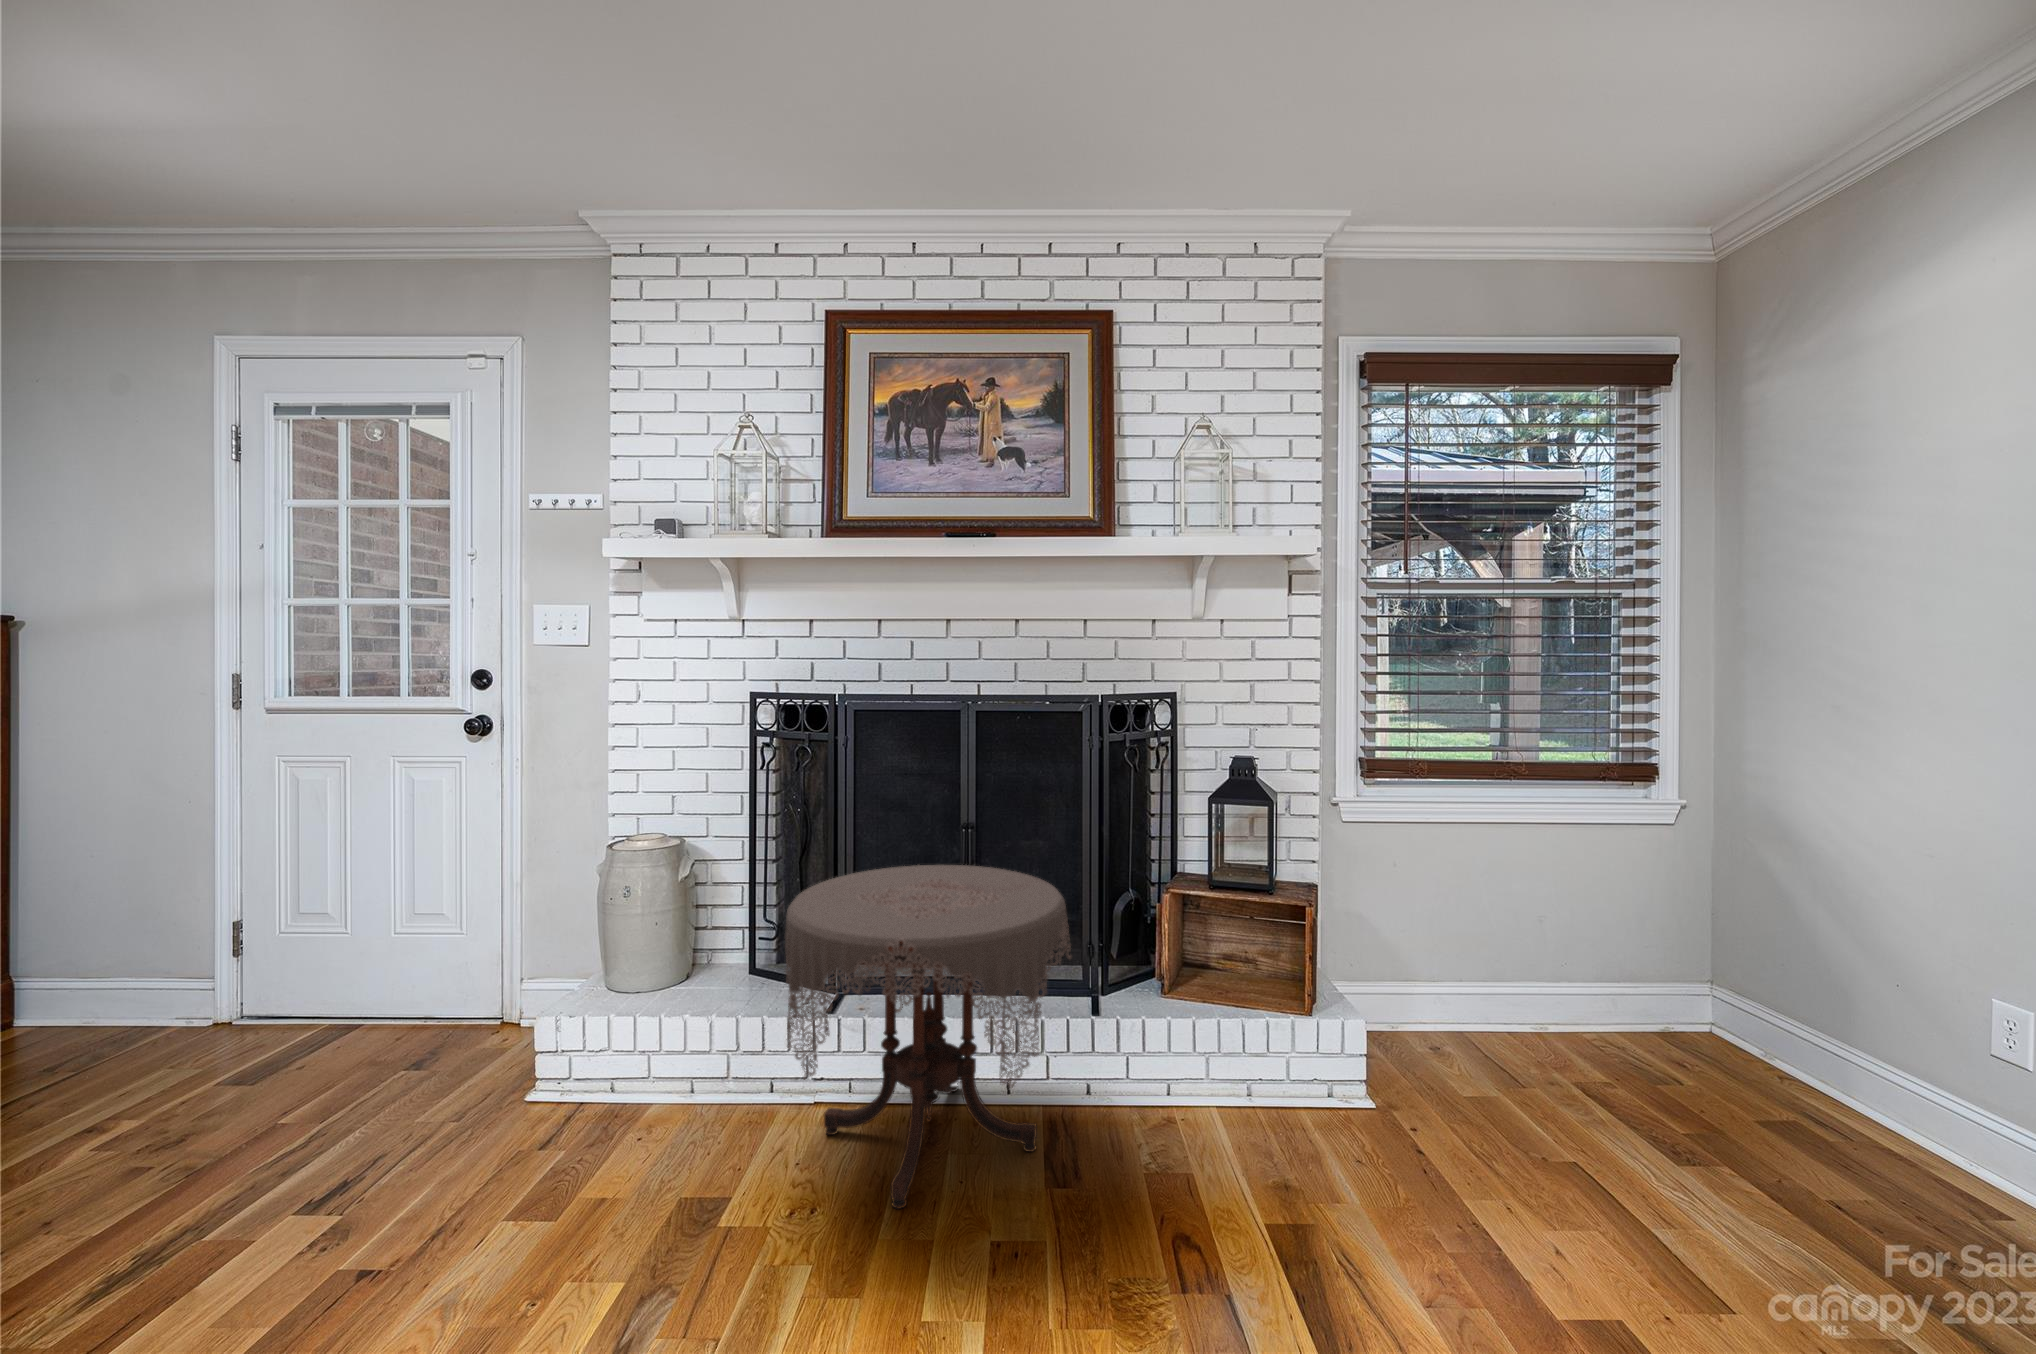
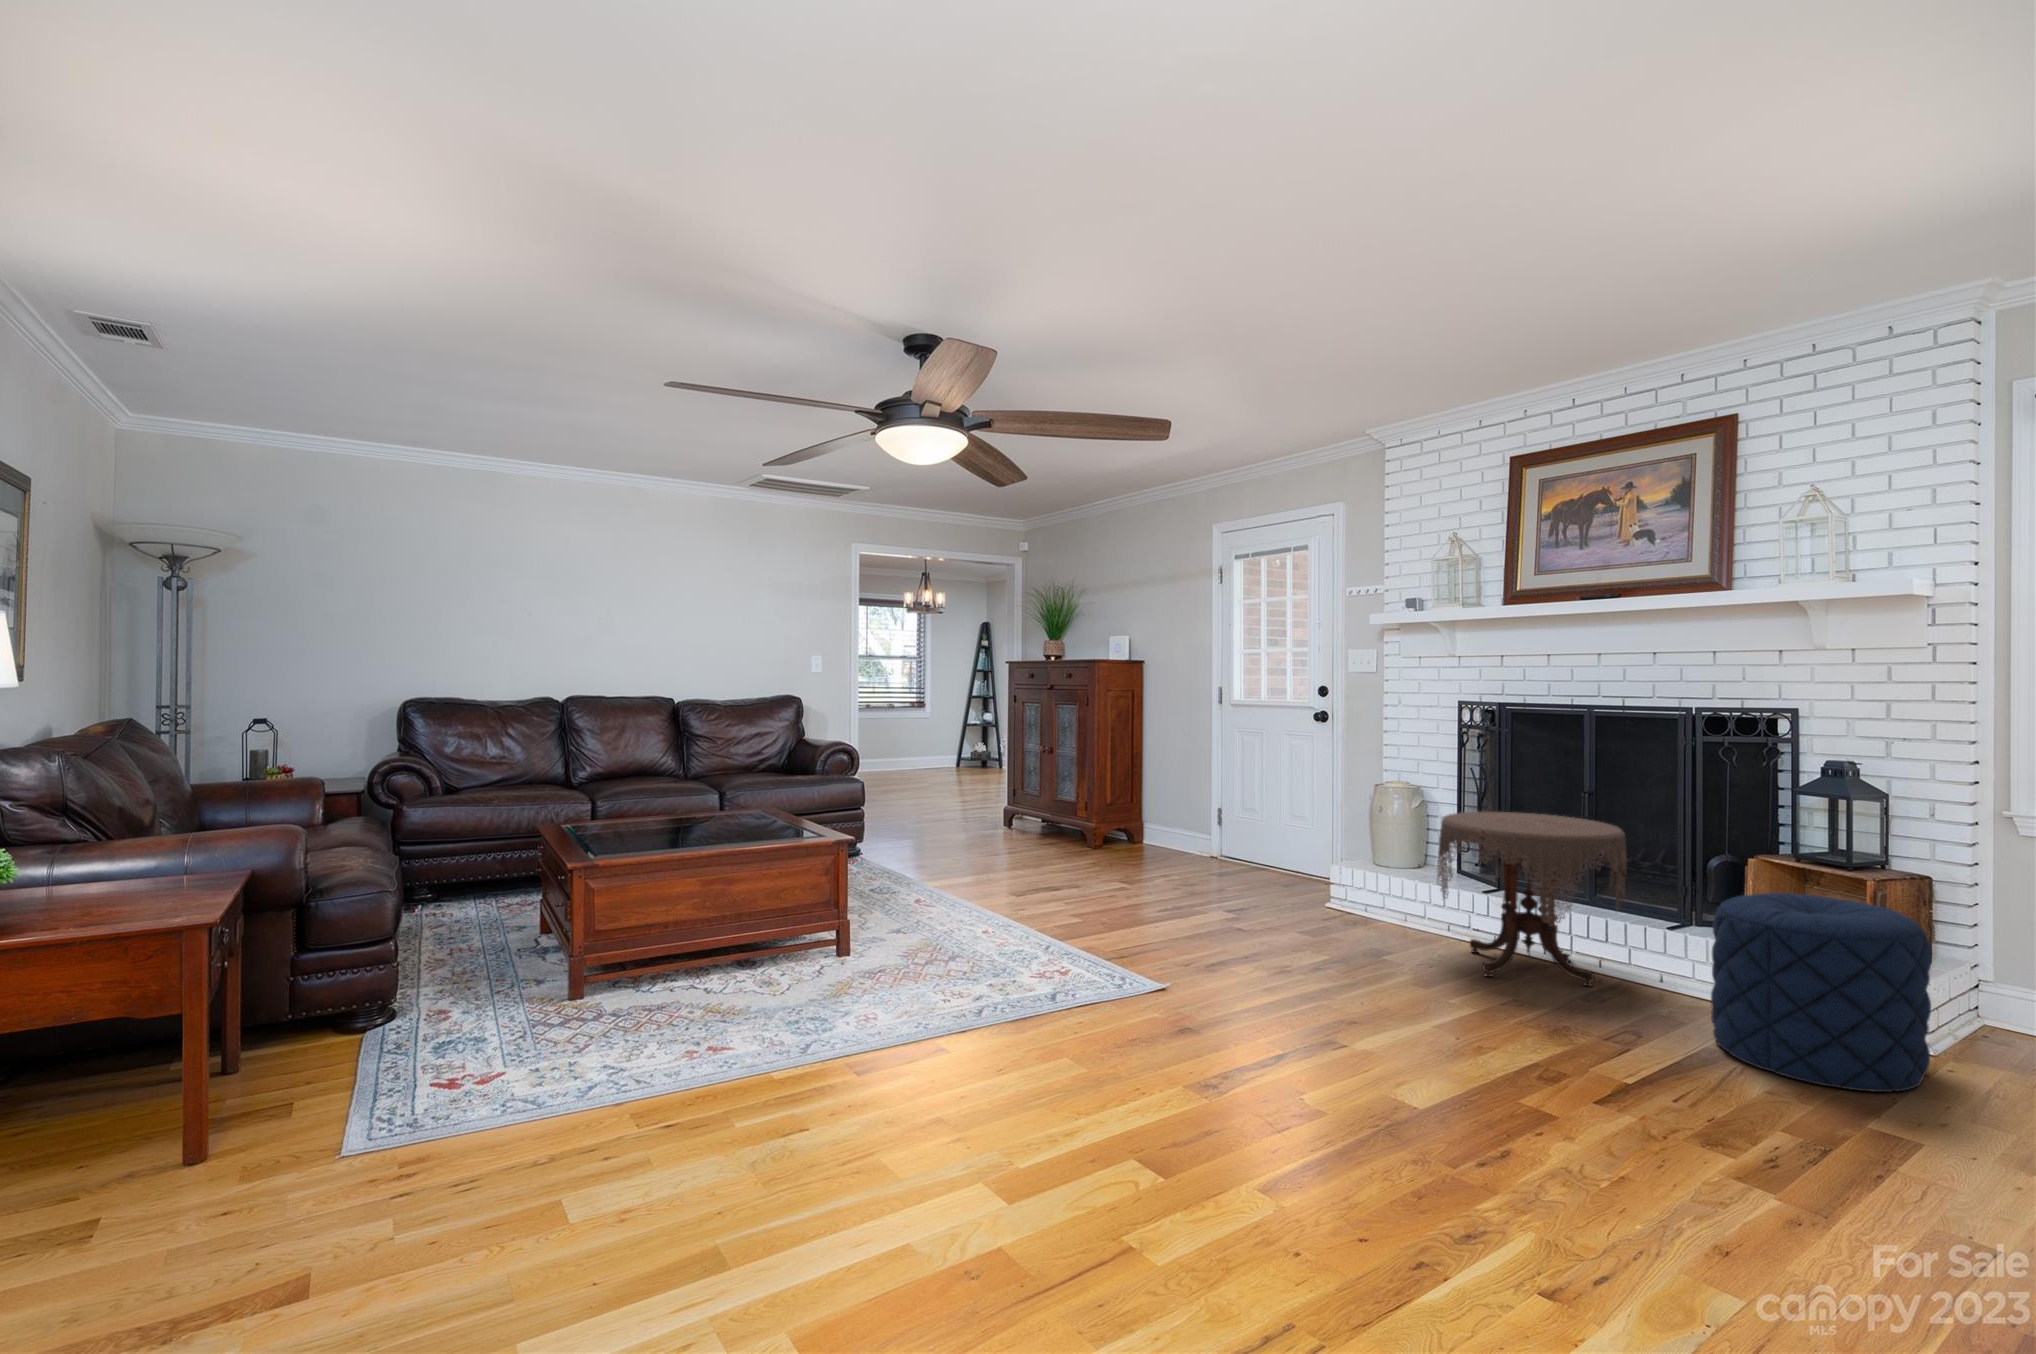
pouf: none [1248,946,1515,1276] -> present [1711,893,1932,1092]

